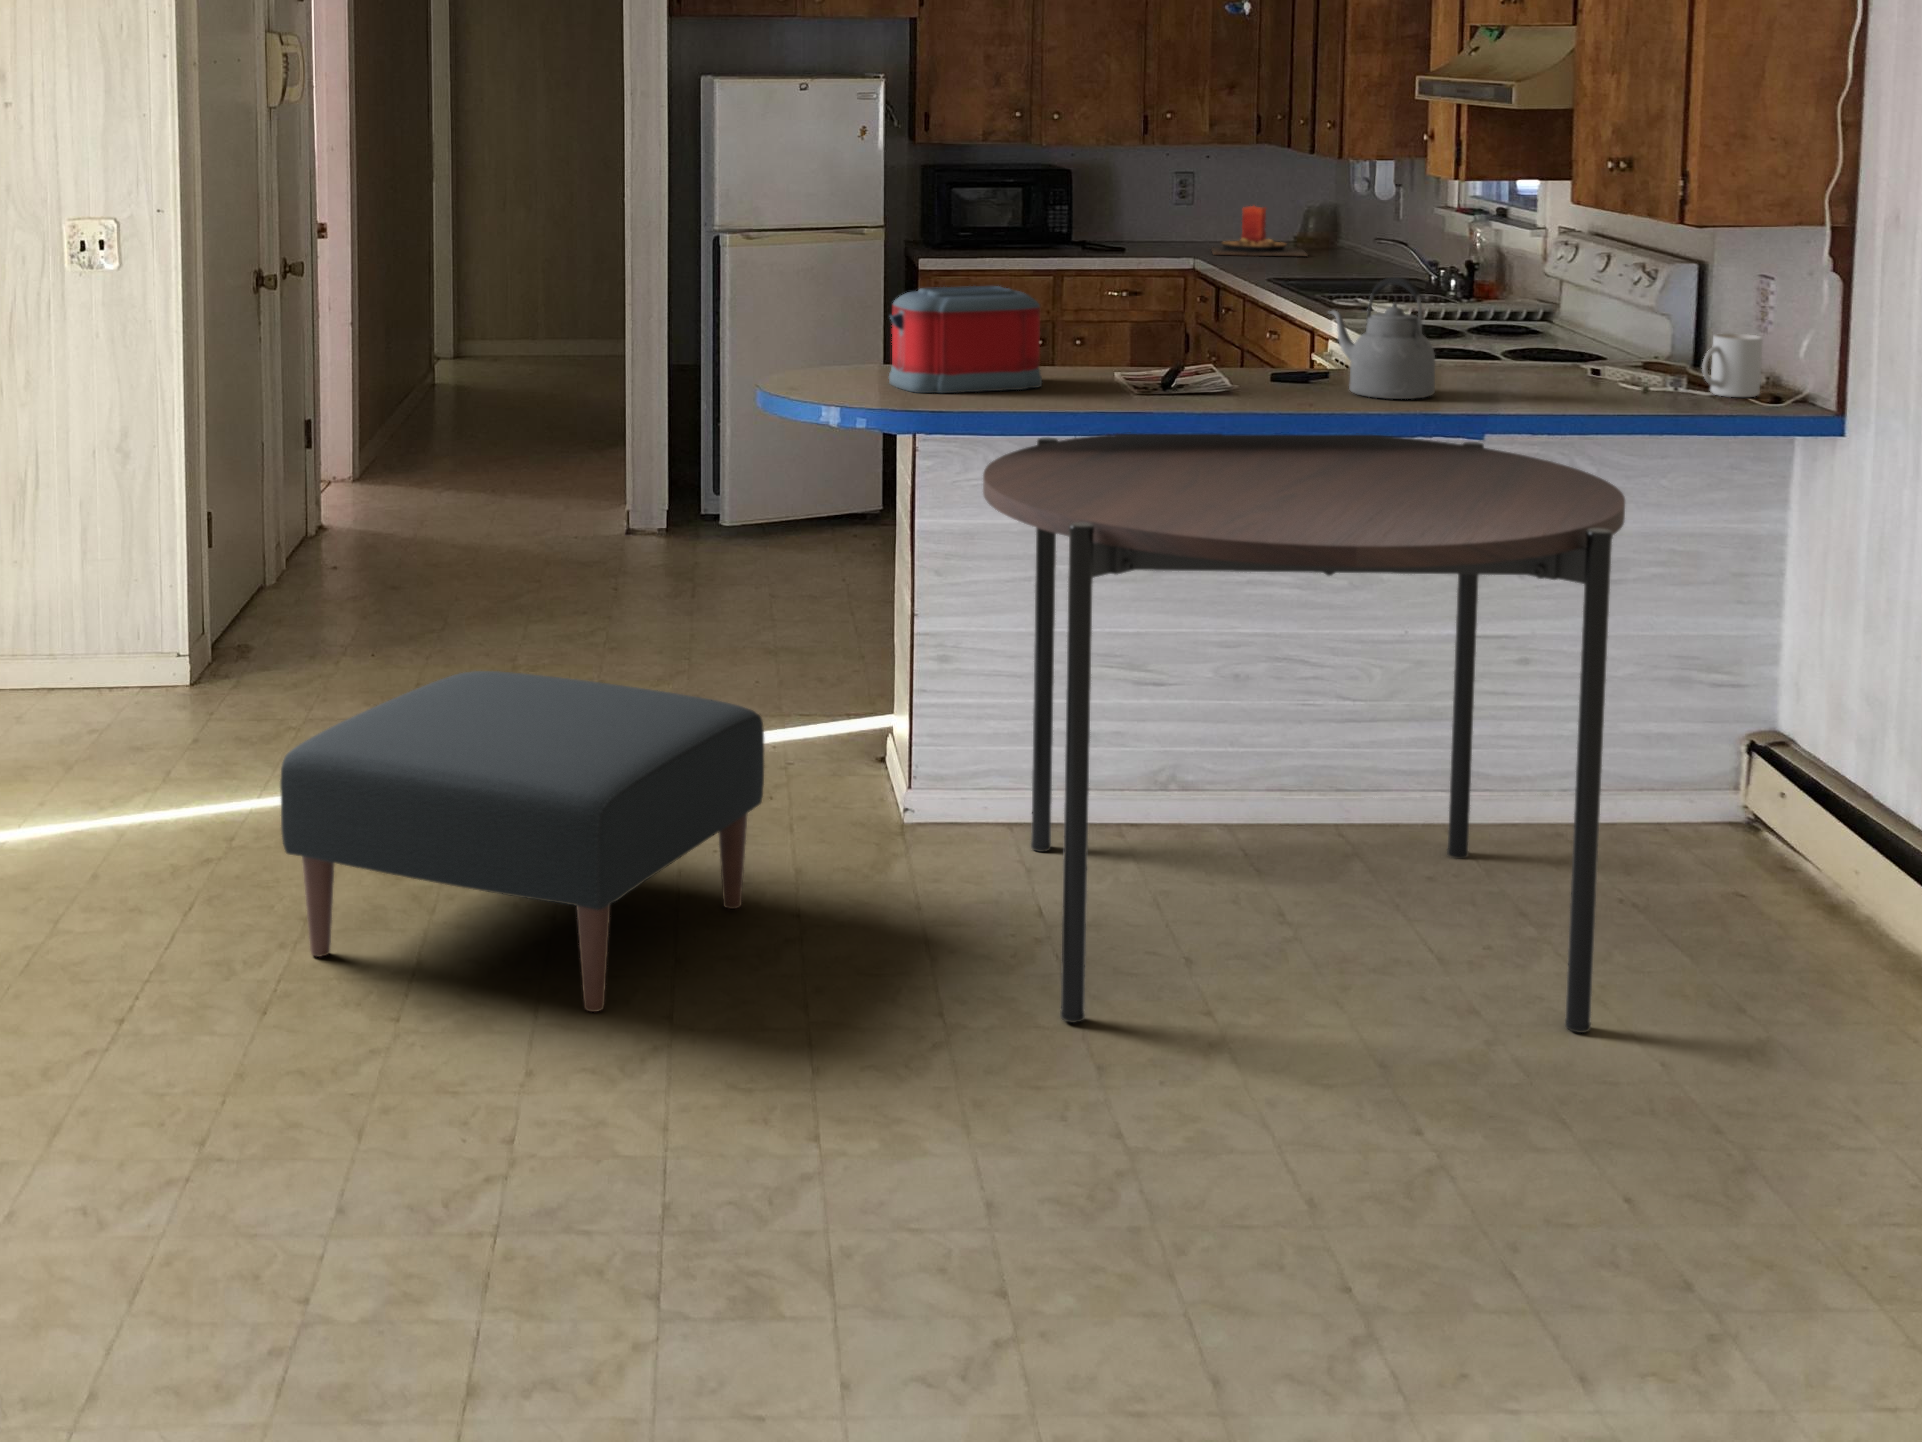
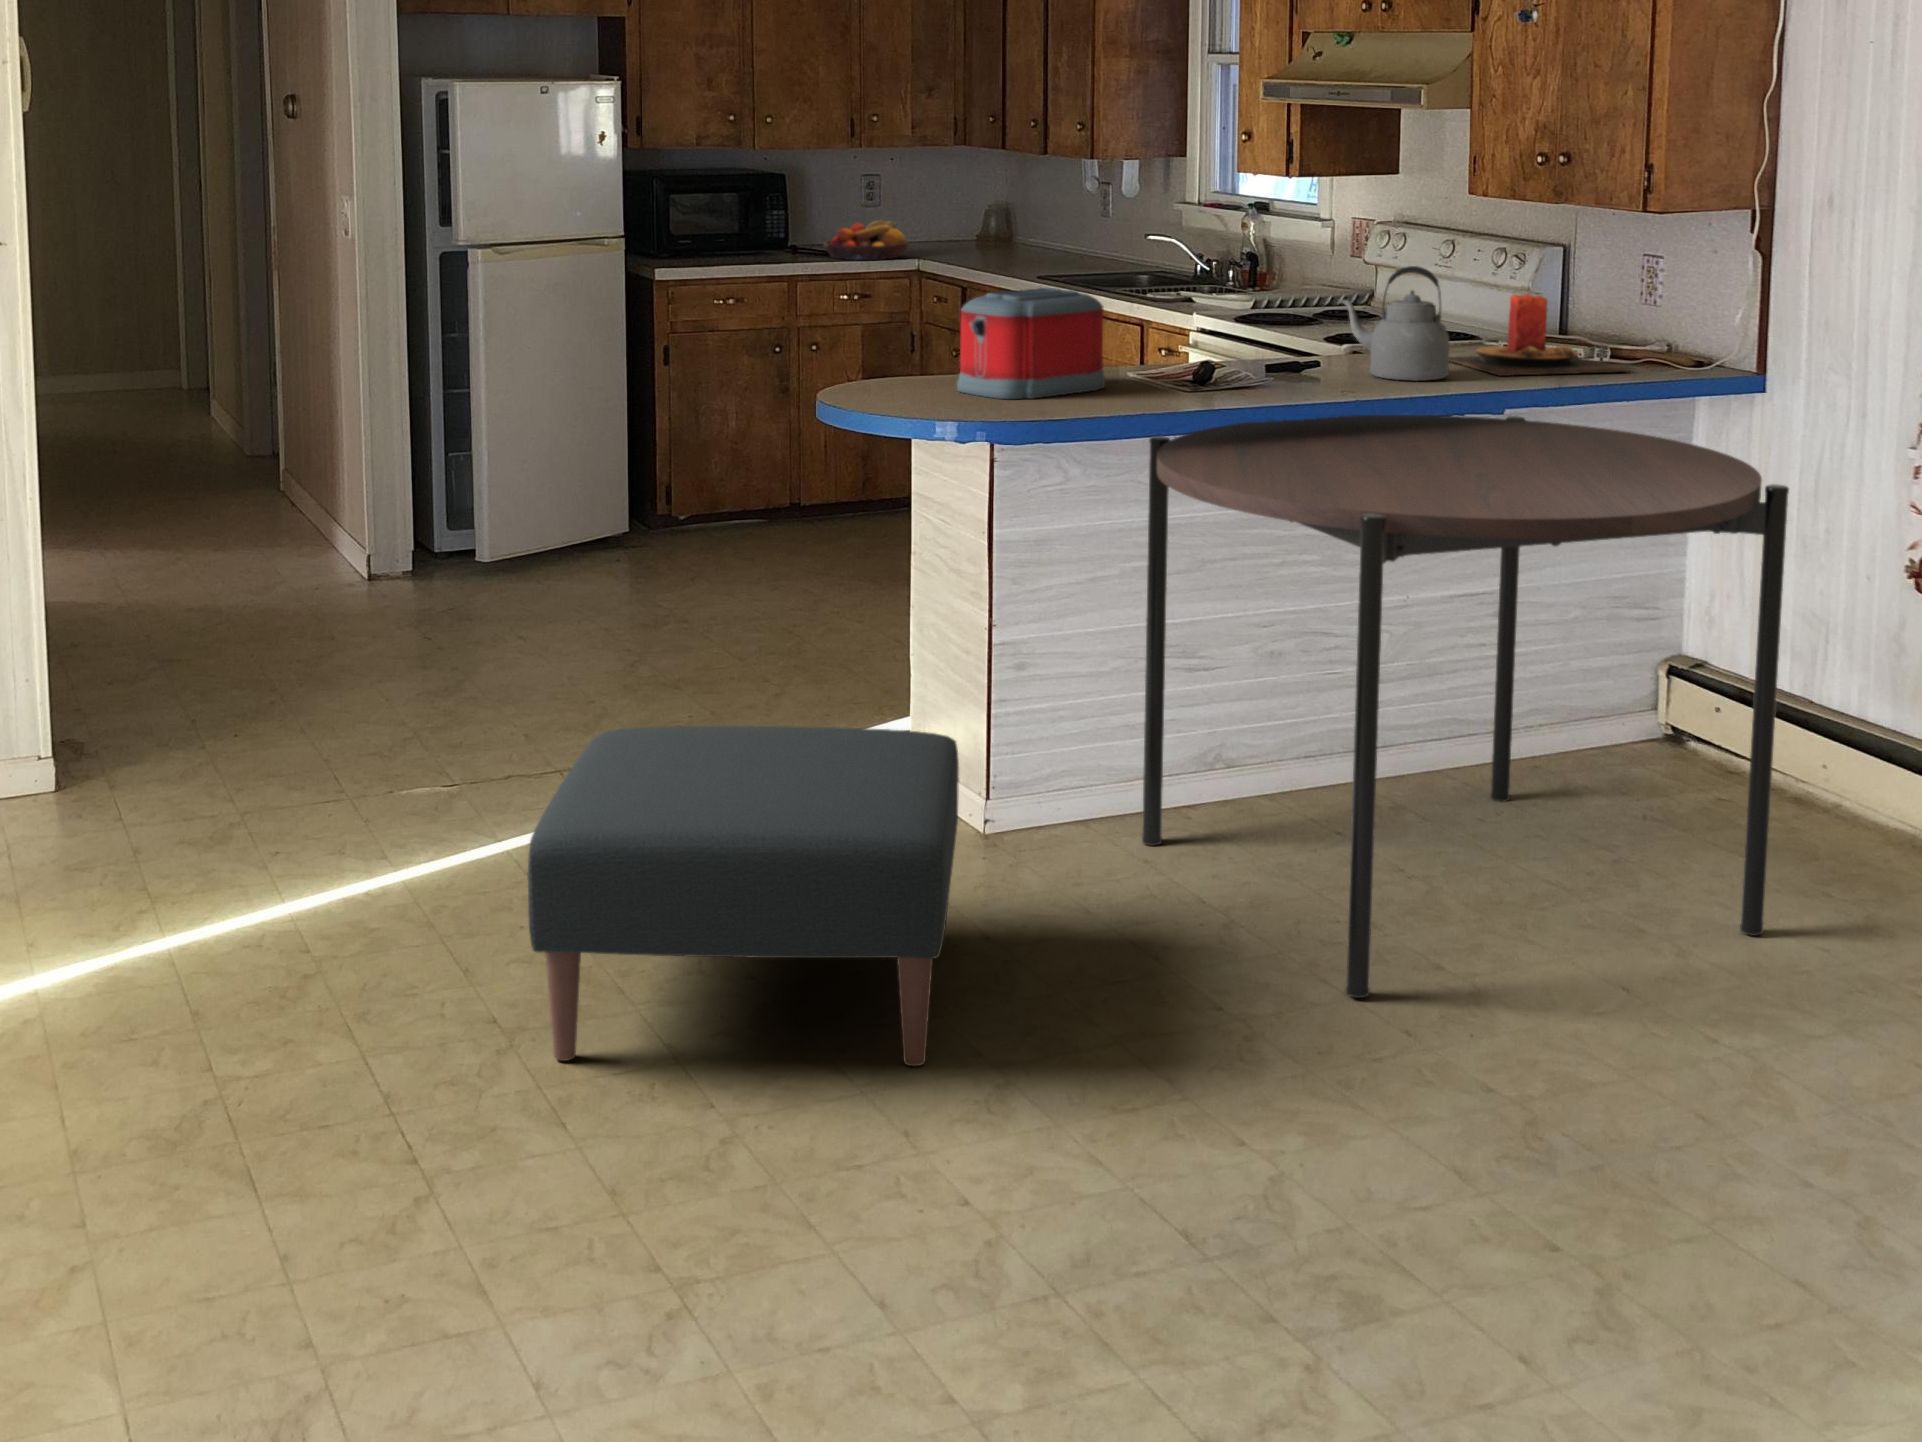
candle: present [1211,206,1307,256] -> present [1449,293,1630,376]
fruit bowl: none [1099,222,1184,261] -> present [824,220,908,260]
mug: present [1702,333,1763,397] -> none [1640,307,1685,363]

